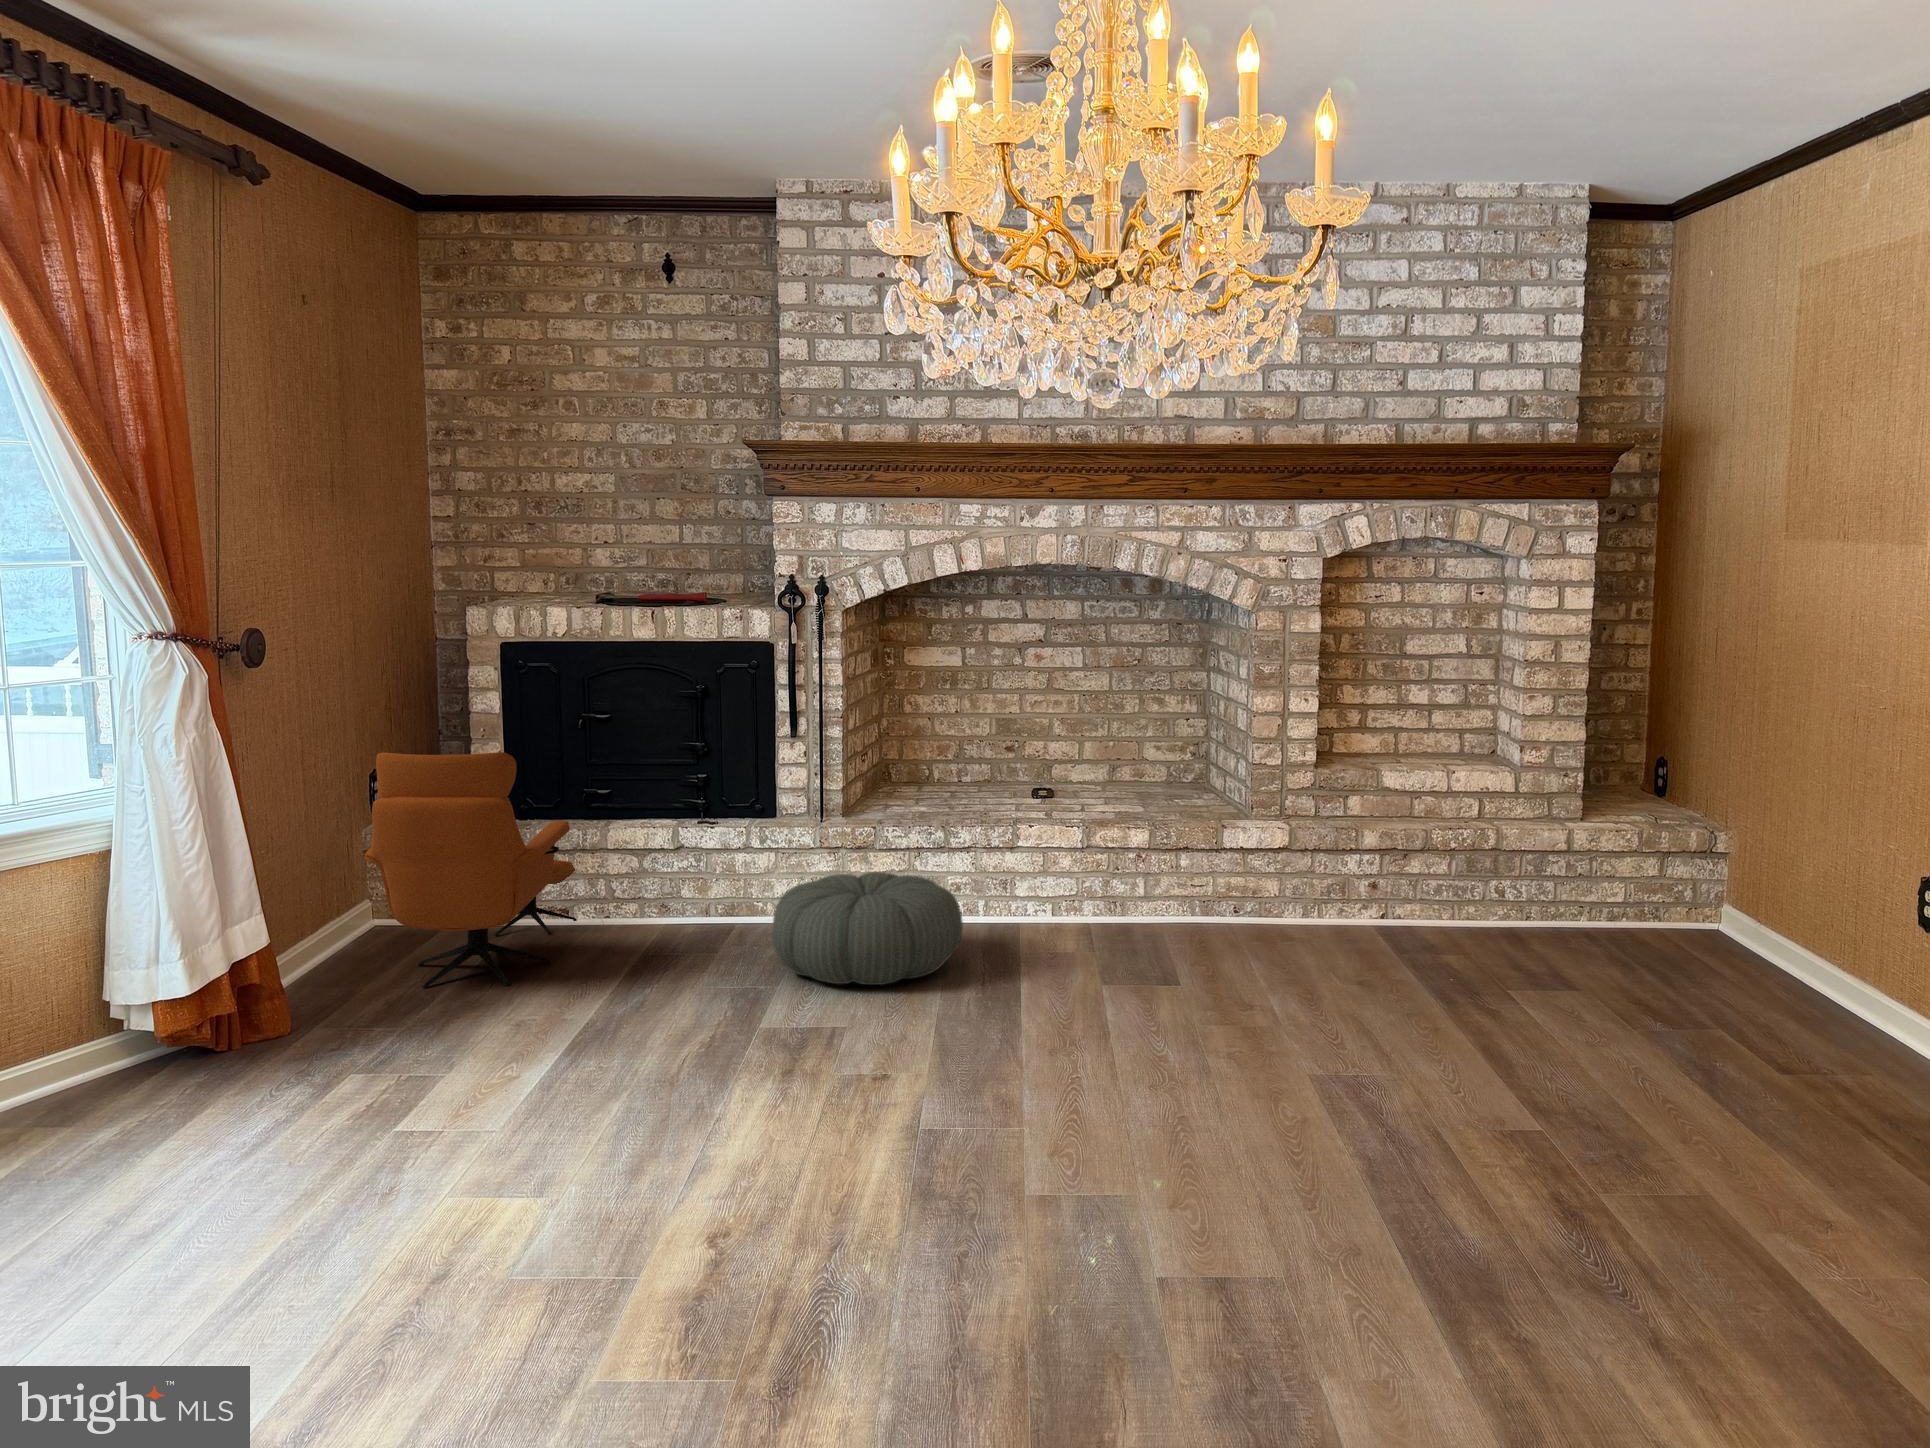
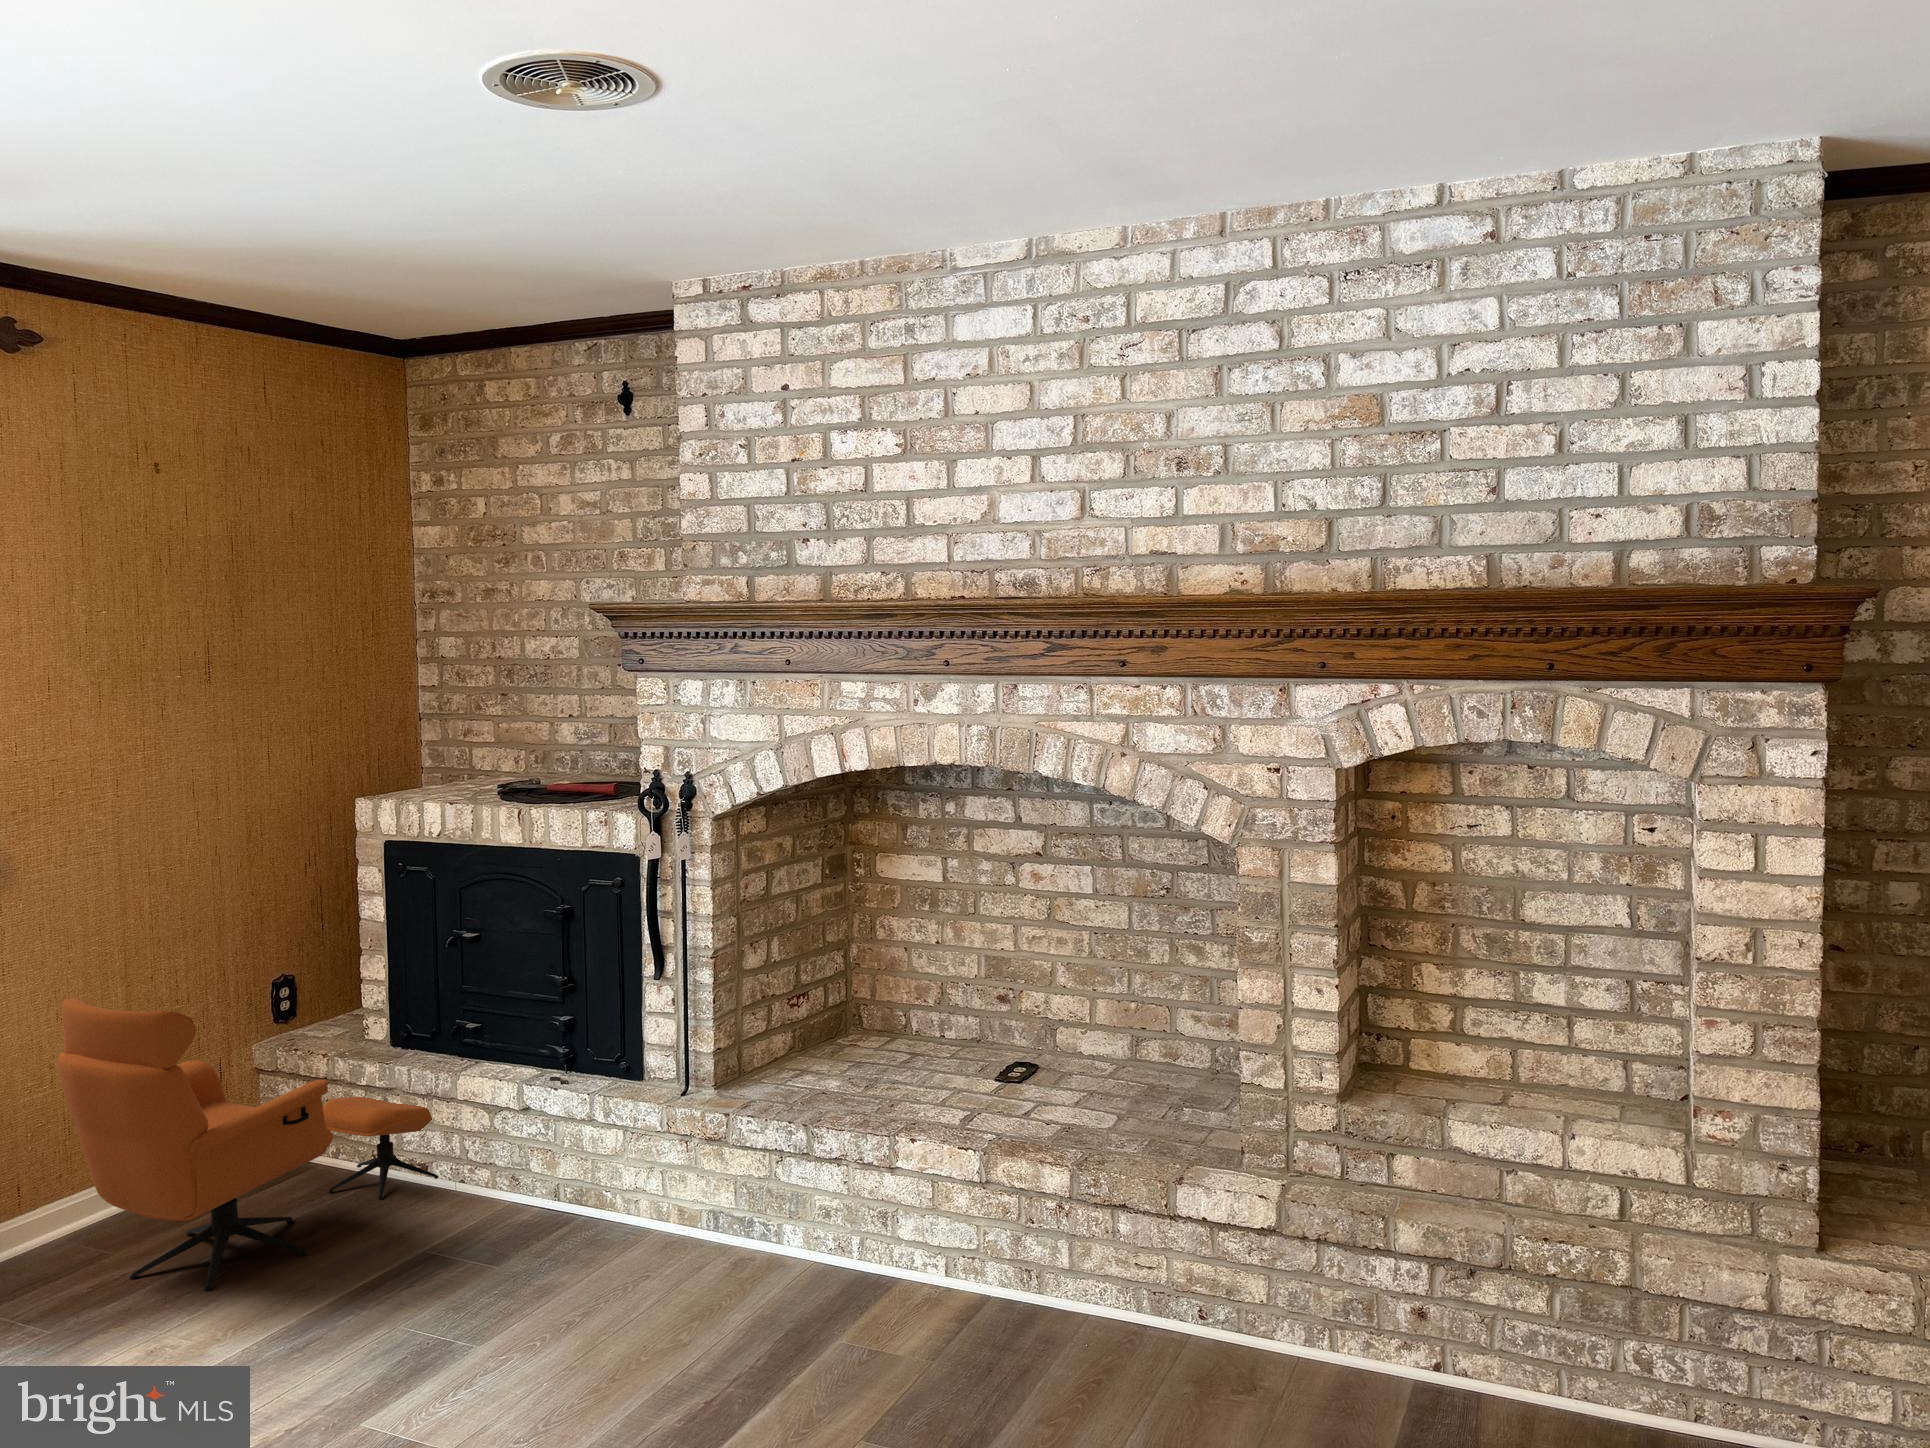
pouf: present [772,872,963,985] -> none [470,1189,742,1386]

